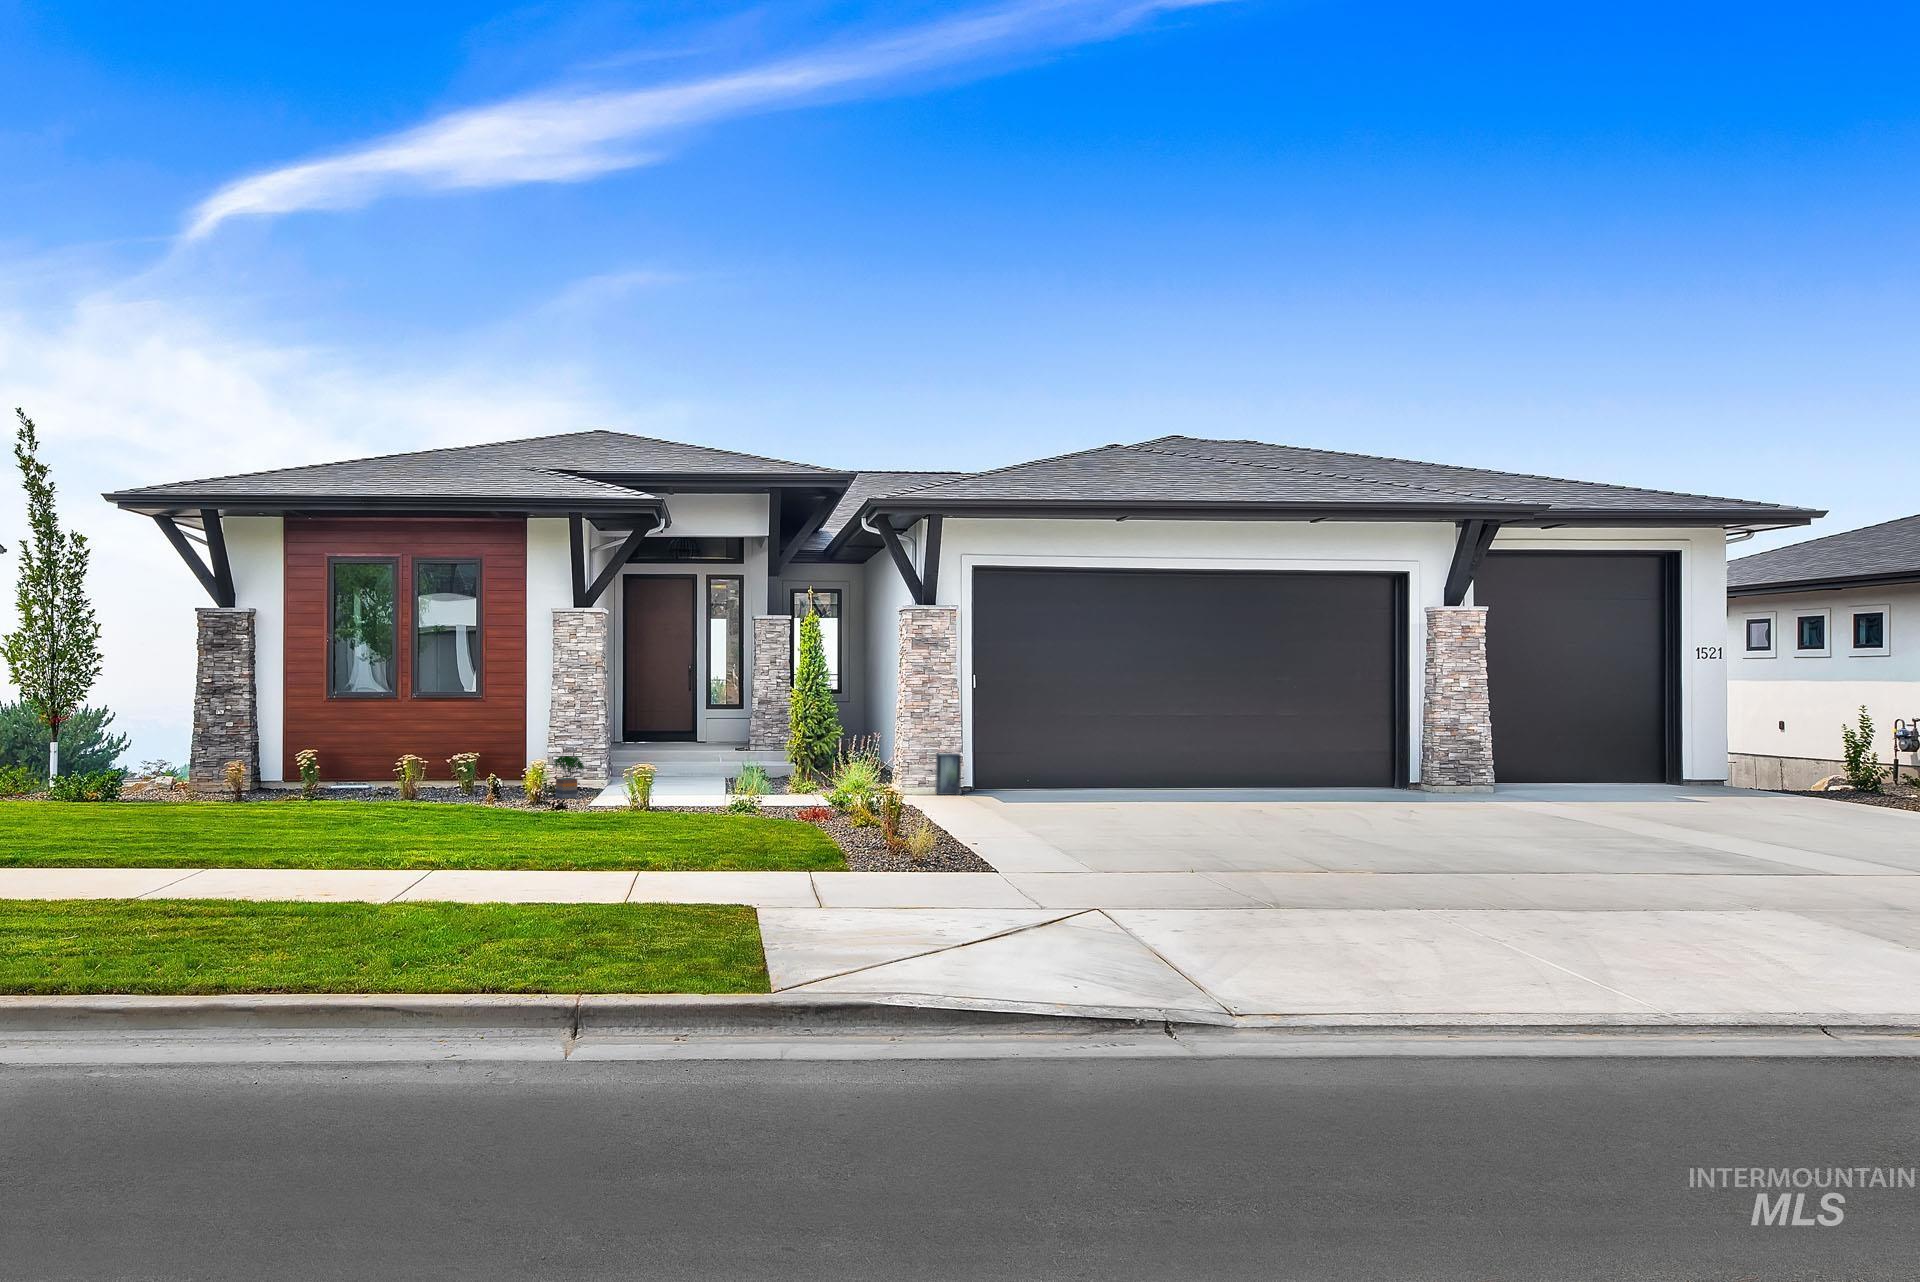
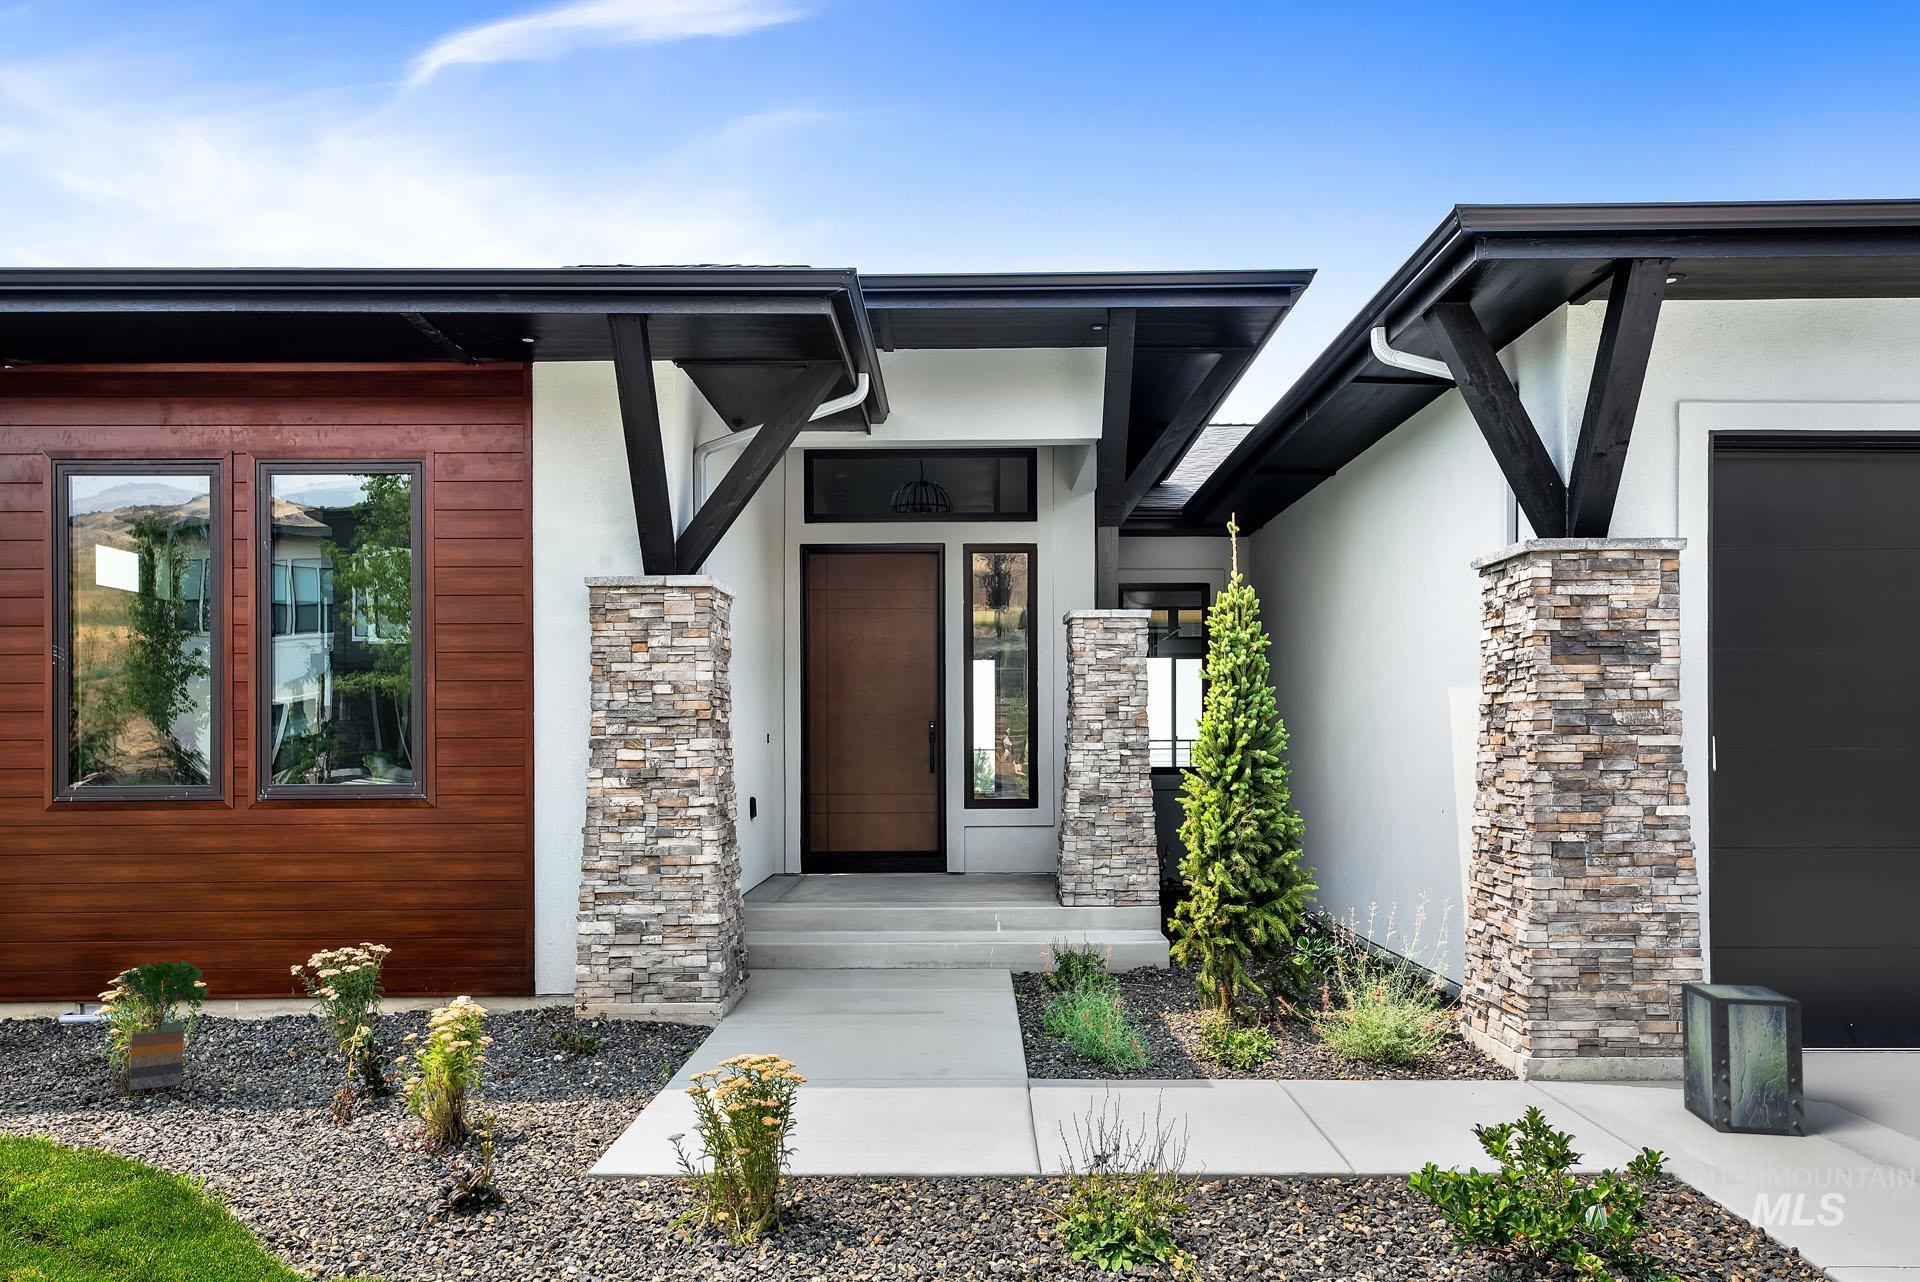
potted tree: present [554,756,584,798] -> present [118,960,209,1090]

